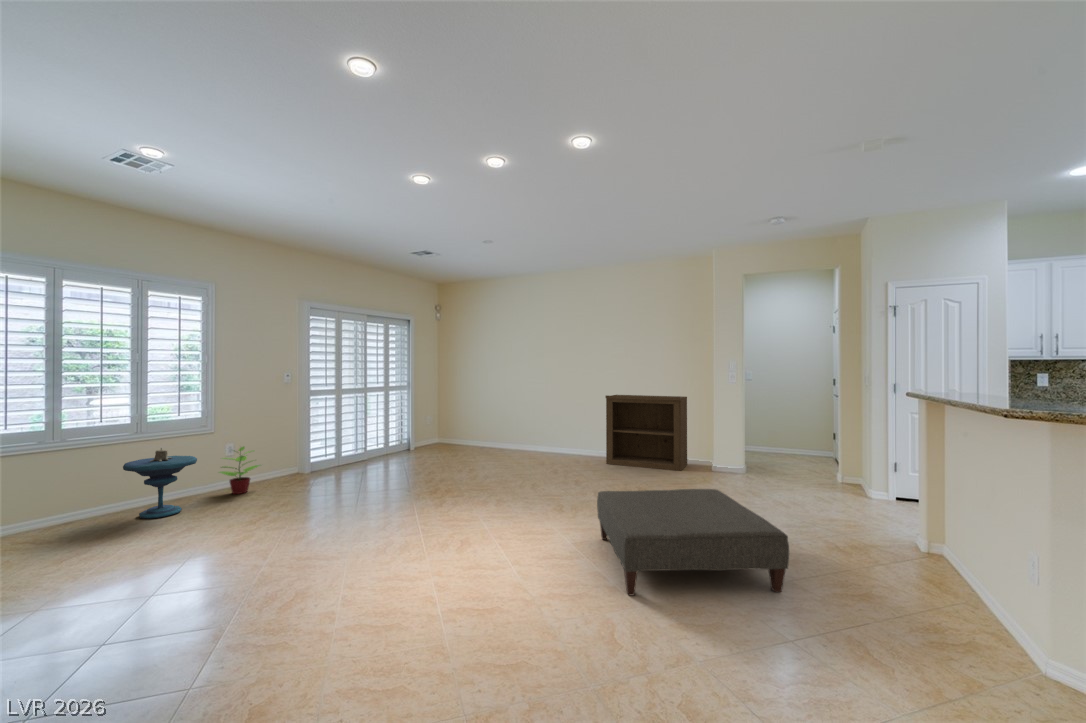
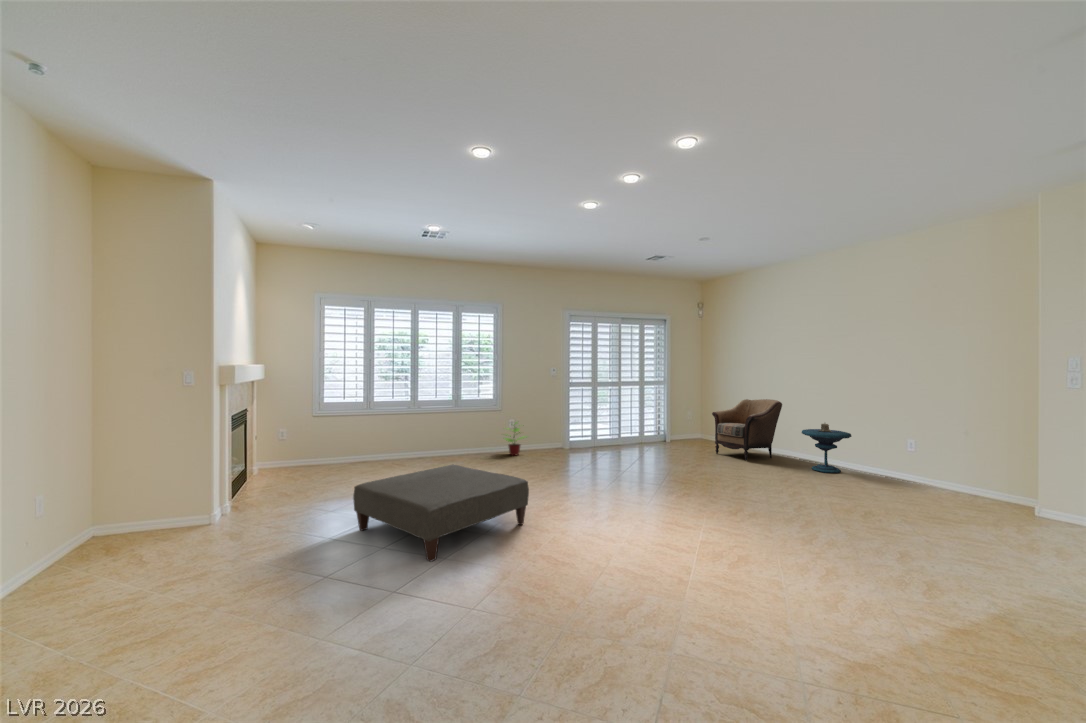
bookshelf: present [605,395,687,471] -> none [870,399,1016,512]
armchair: none [467,400,526,458] -> present [712,399,782,460]
side table: present [123,448,197,519] -> present [802,423,851,473]
ottoman: present [597,489,789,595] -> present [353,464,529,561]

